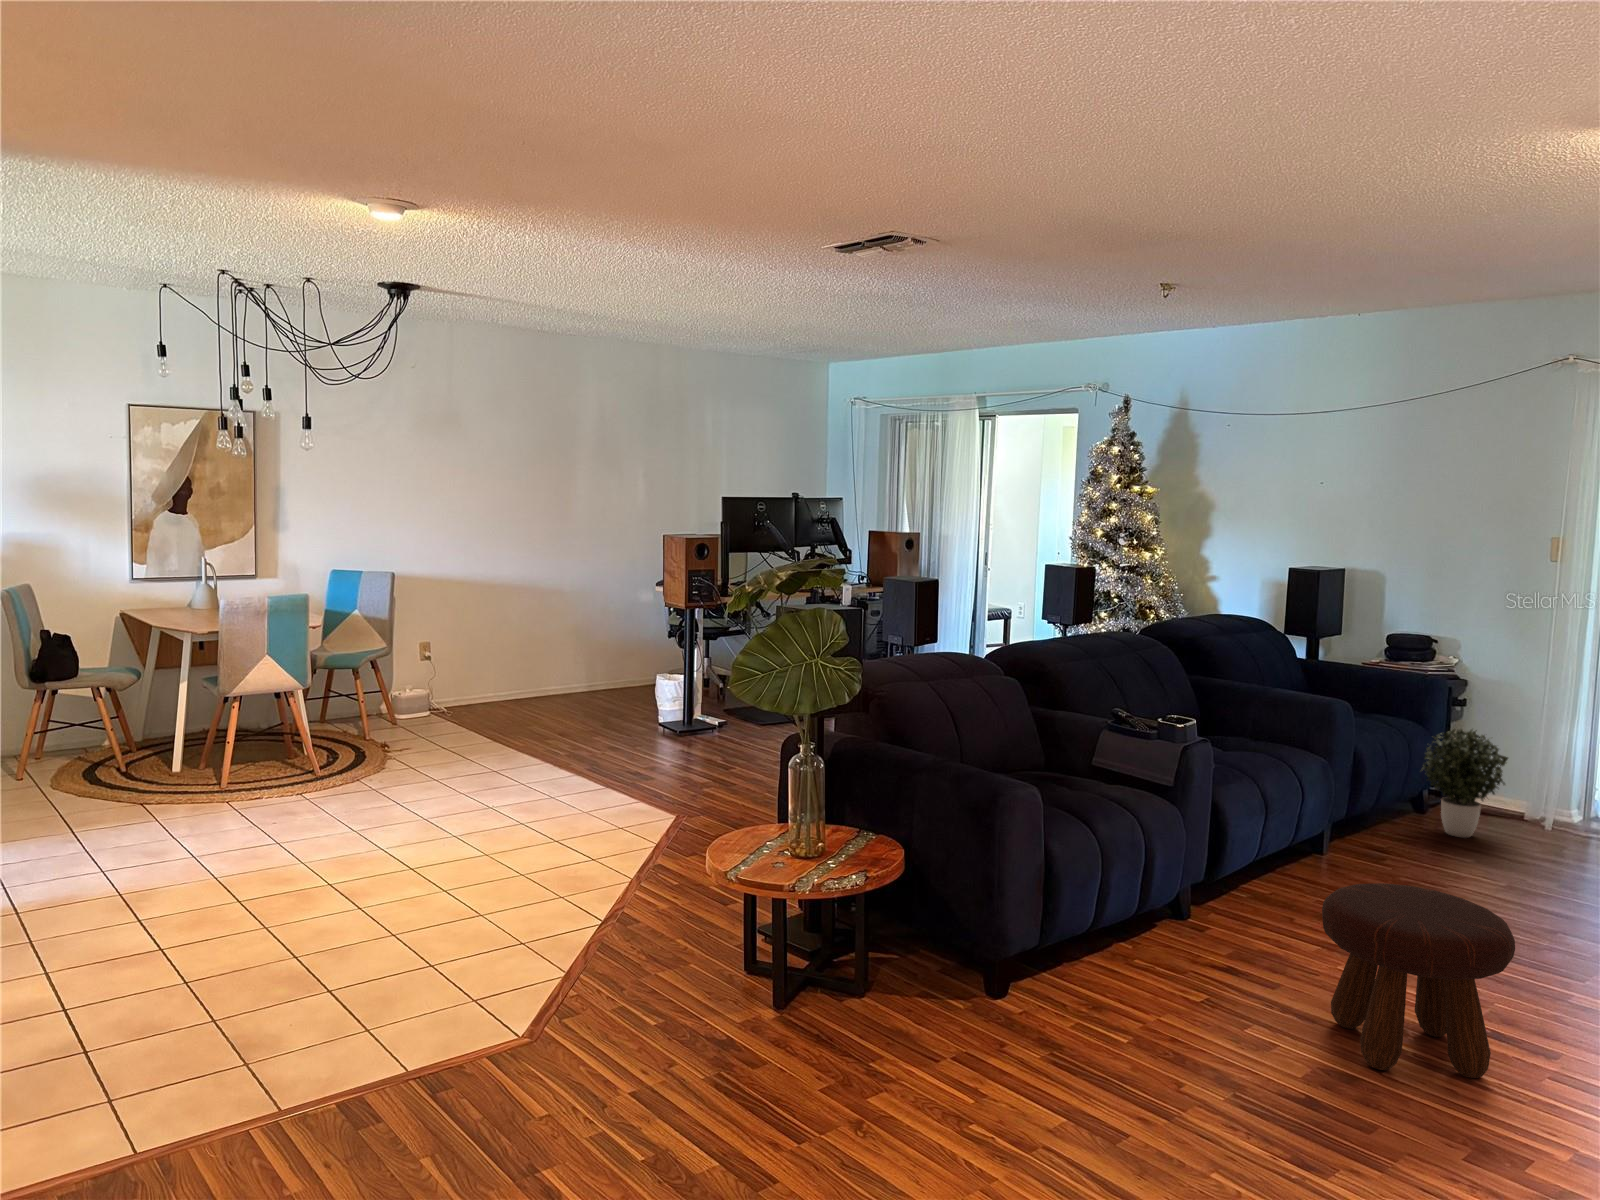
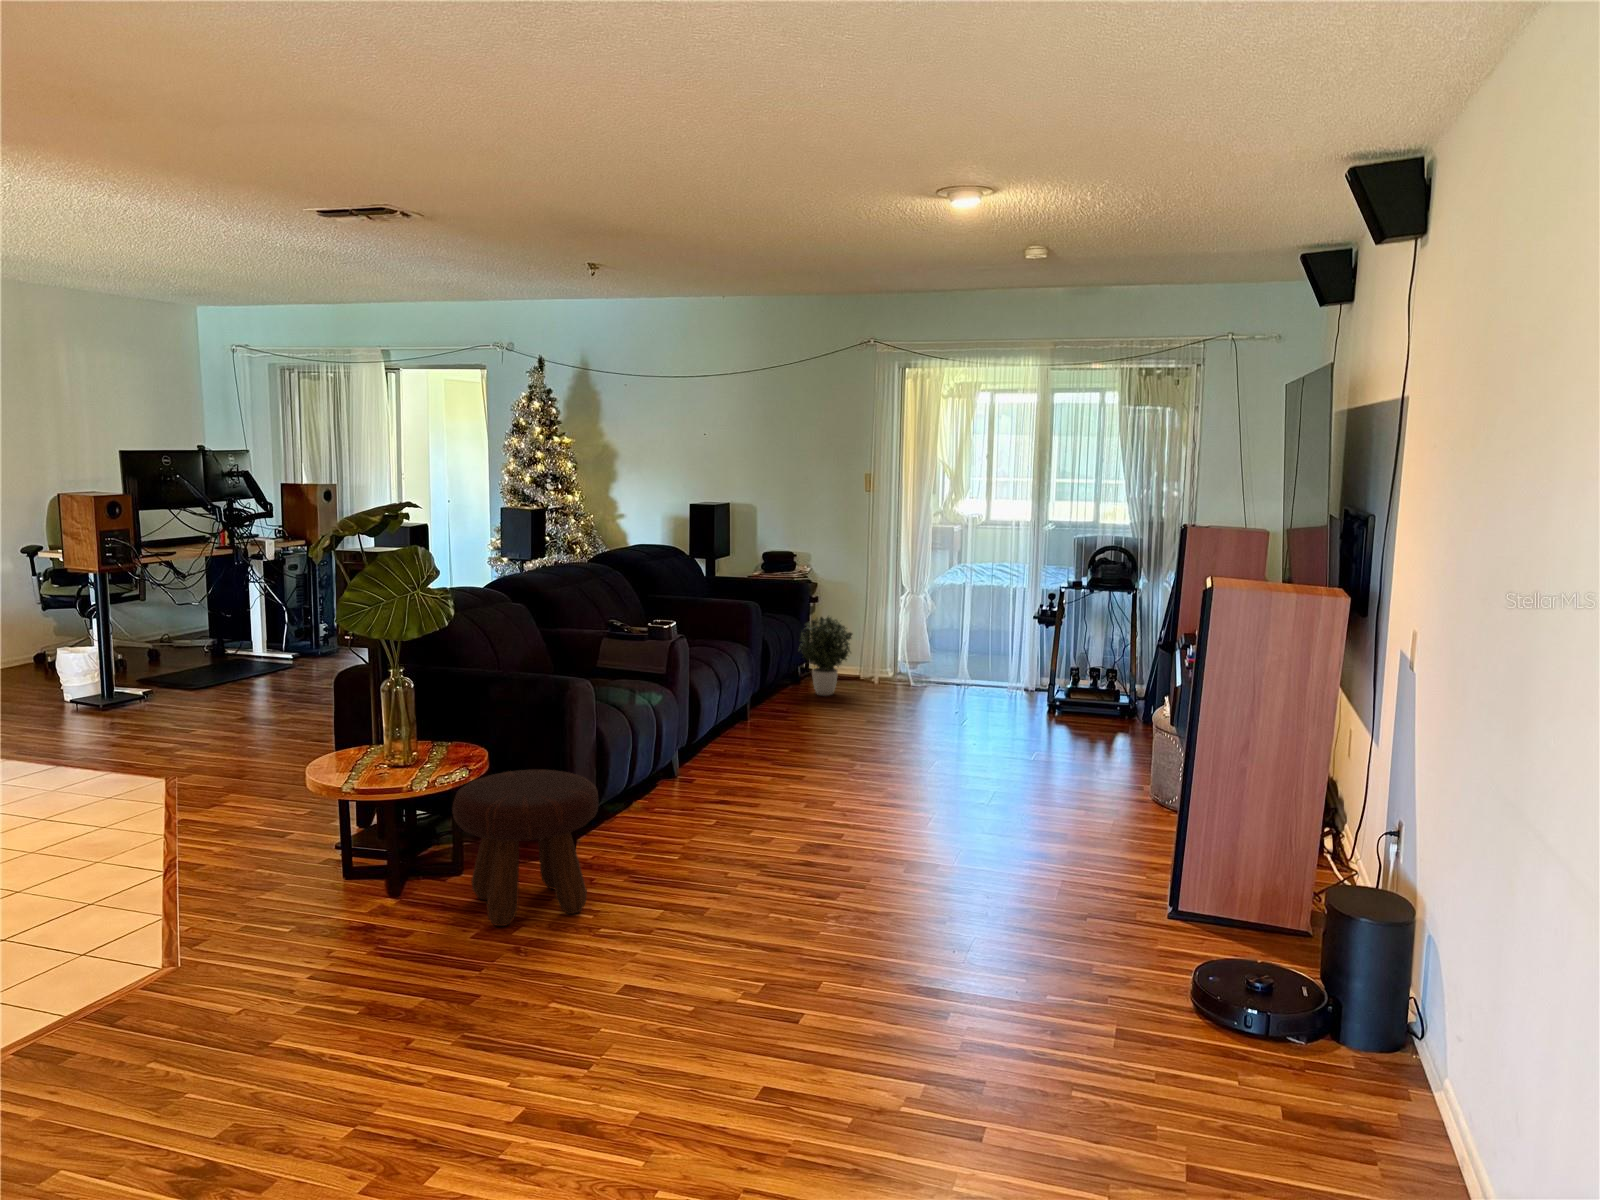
footstool: present [1322,883,1515,1078] -> present [452,770,598,926]

